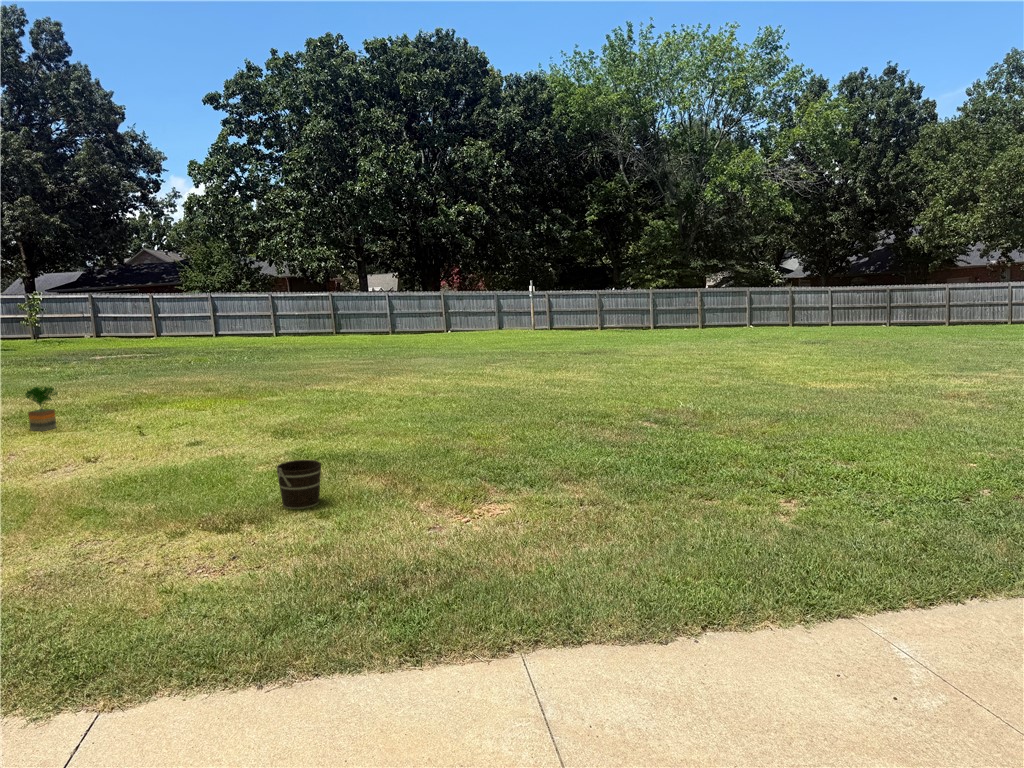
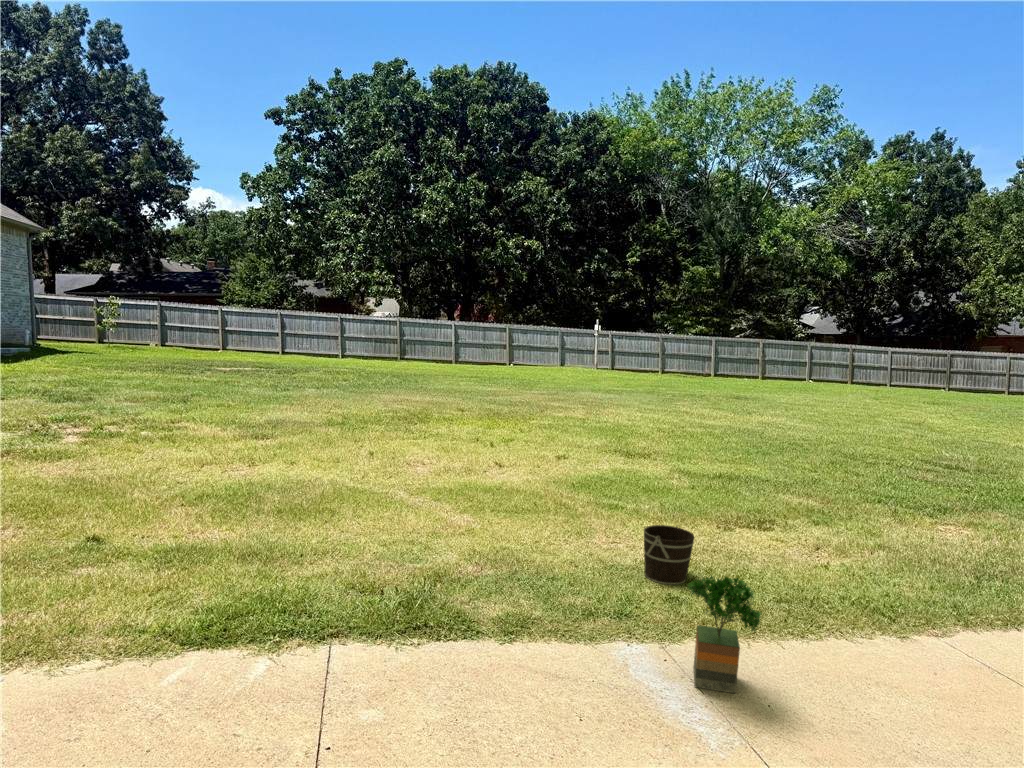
potted tree: present [25,387,57,431] -> present [689,575,762,693]

